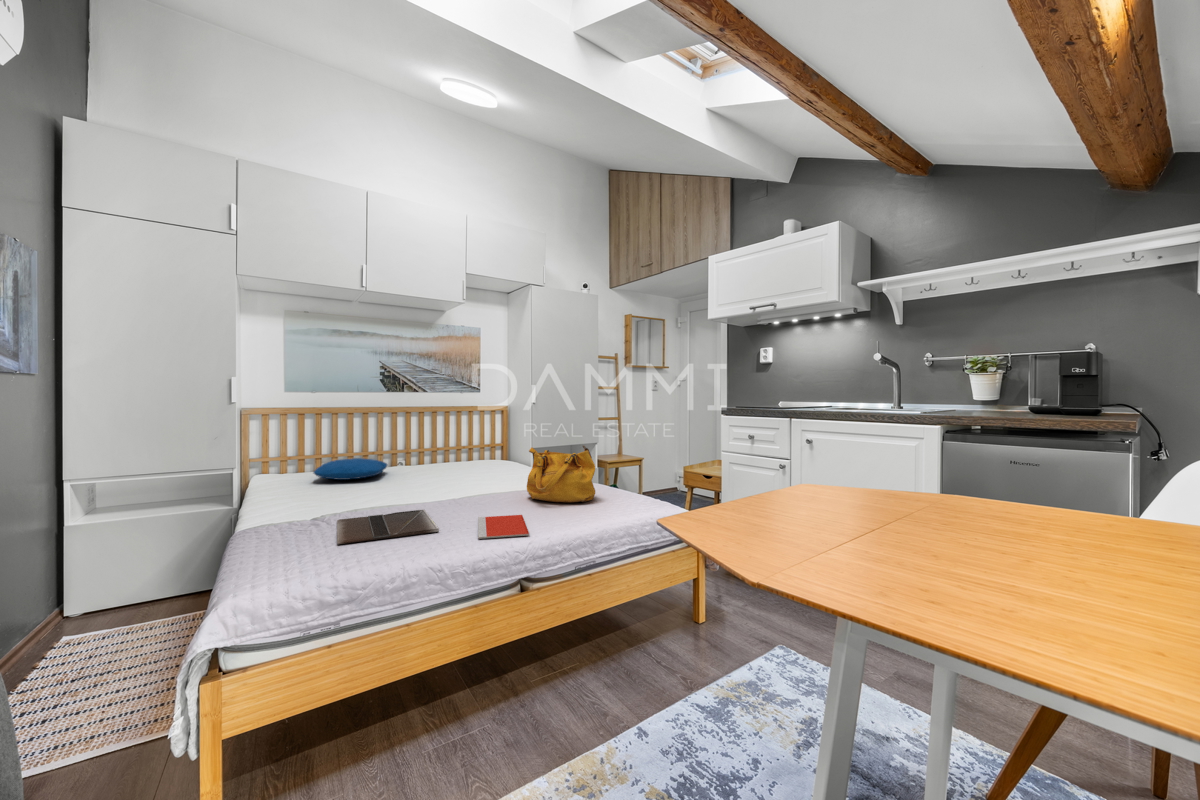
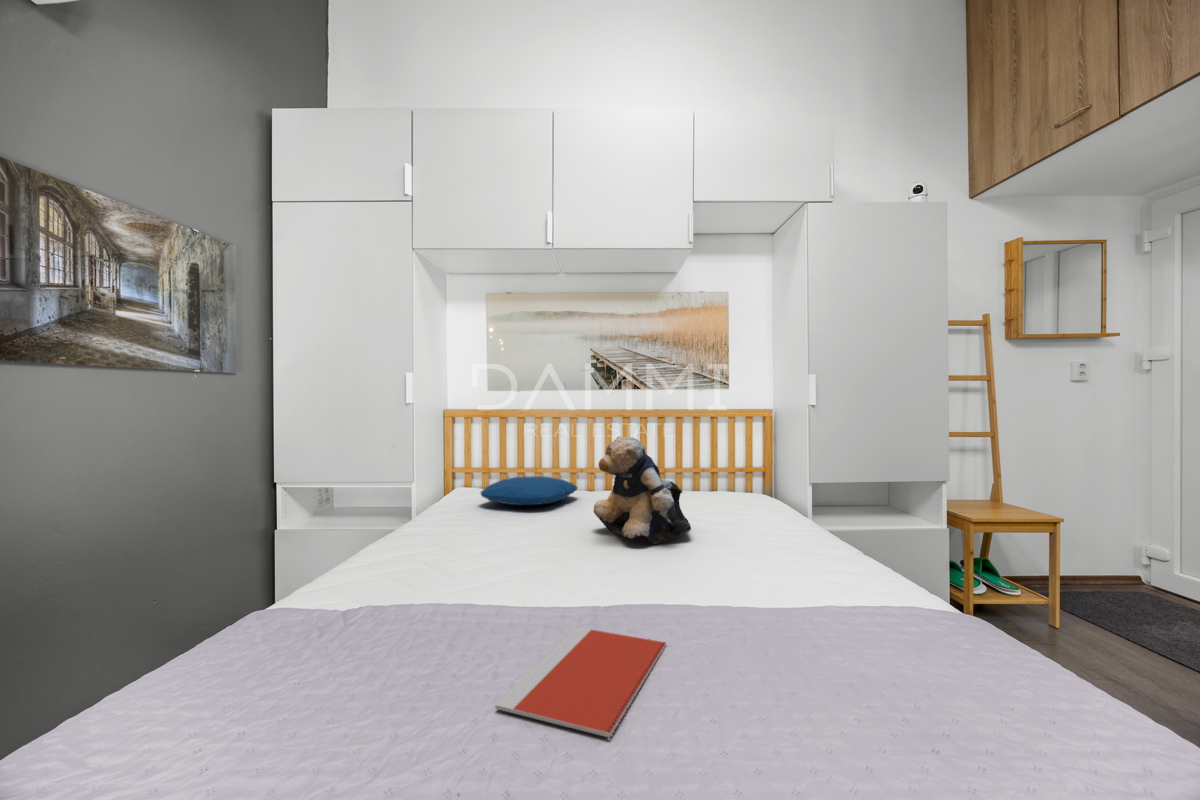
teddy bear: none [427,426,491,488] -> present [594,436,690,544]
handbag: present [527,445,595,502] -> none [720,485,878,631]
laptop: present [337,510,439,544] -> none [297,580,521,654]

